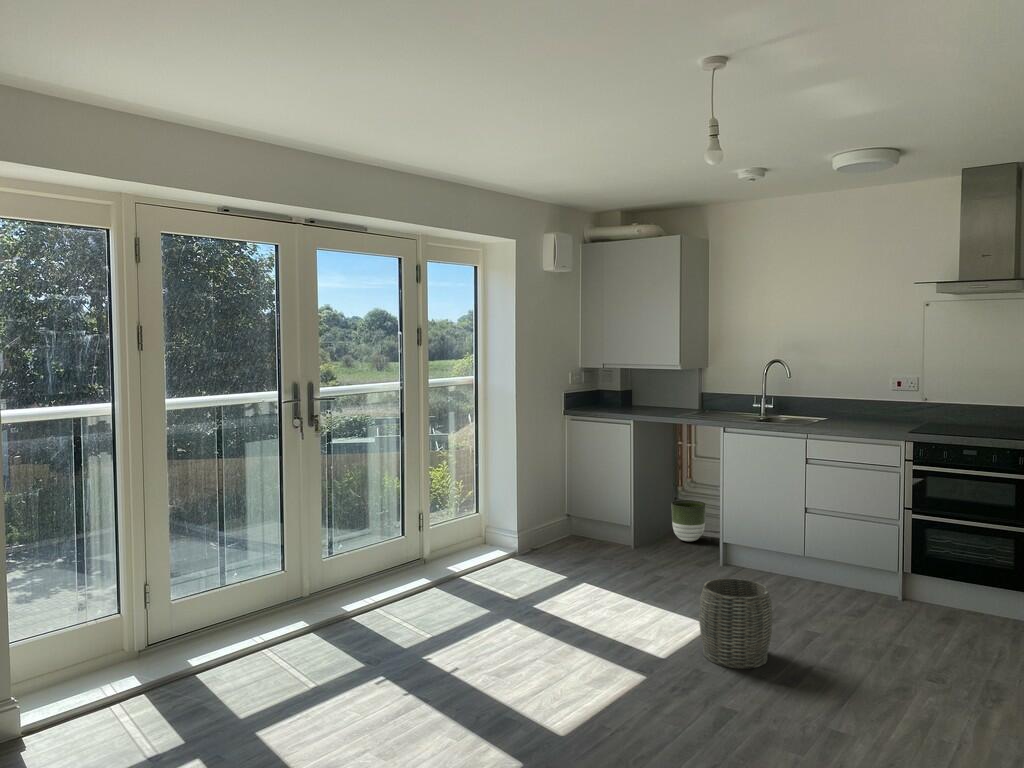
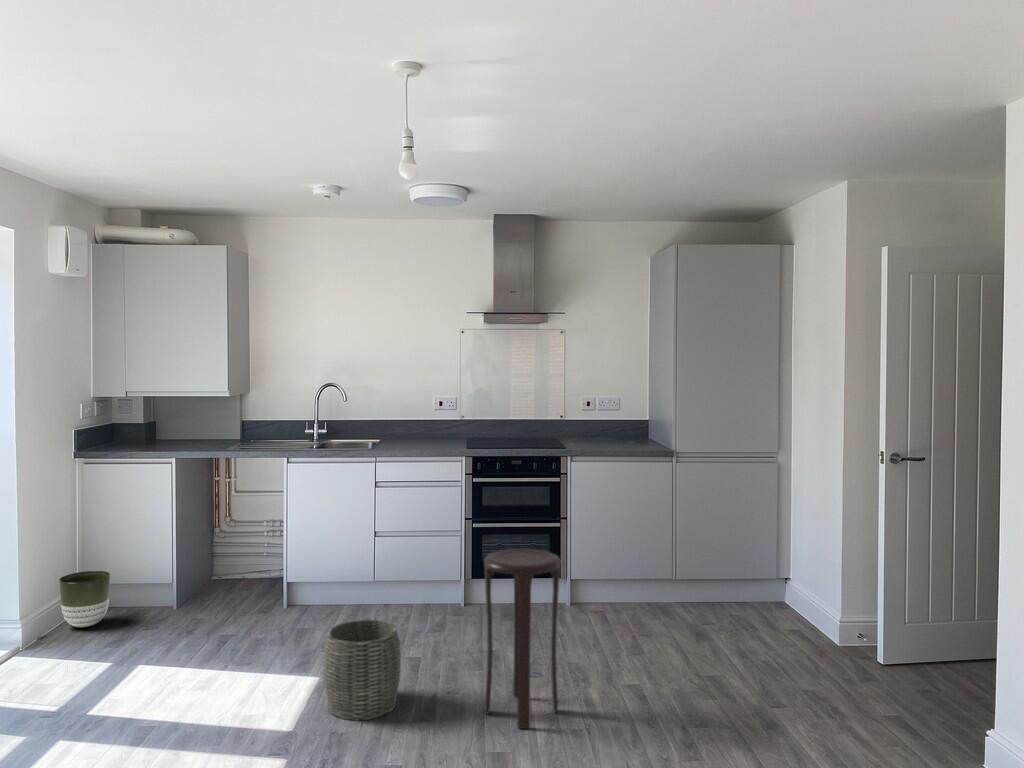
planter: present [671,500,706,541] -> present [59,571,110,627]
stool: none [846,534,937,719] -> present [484,549,561,729]

